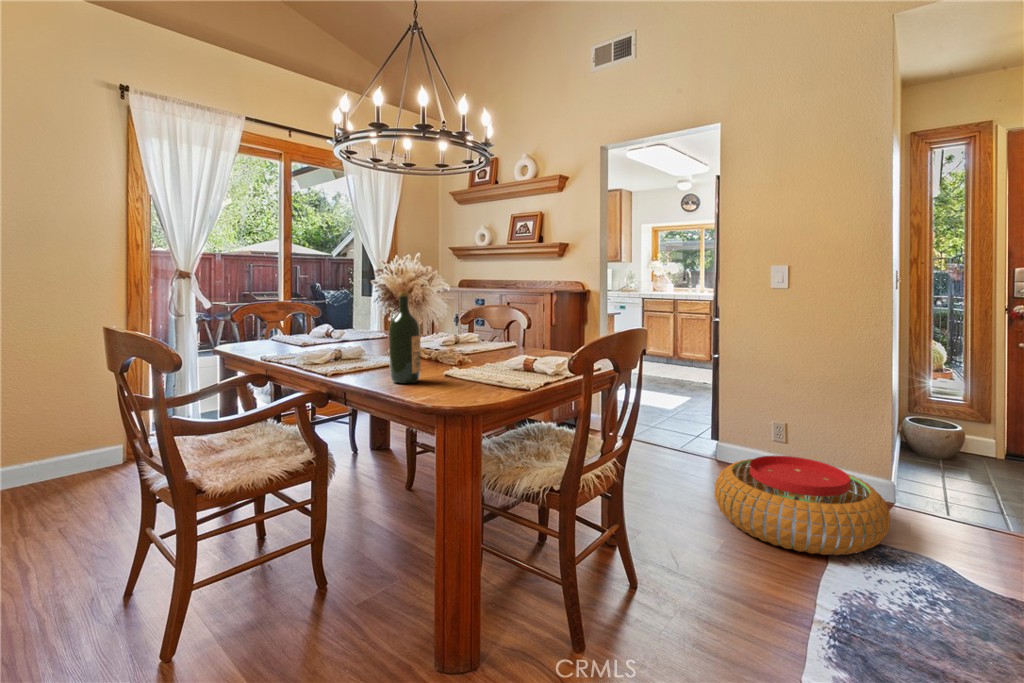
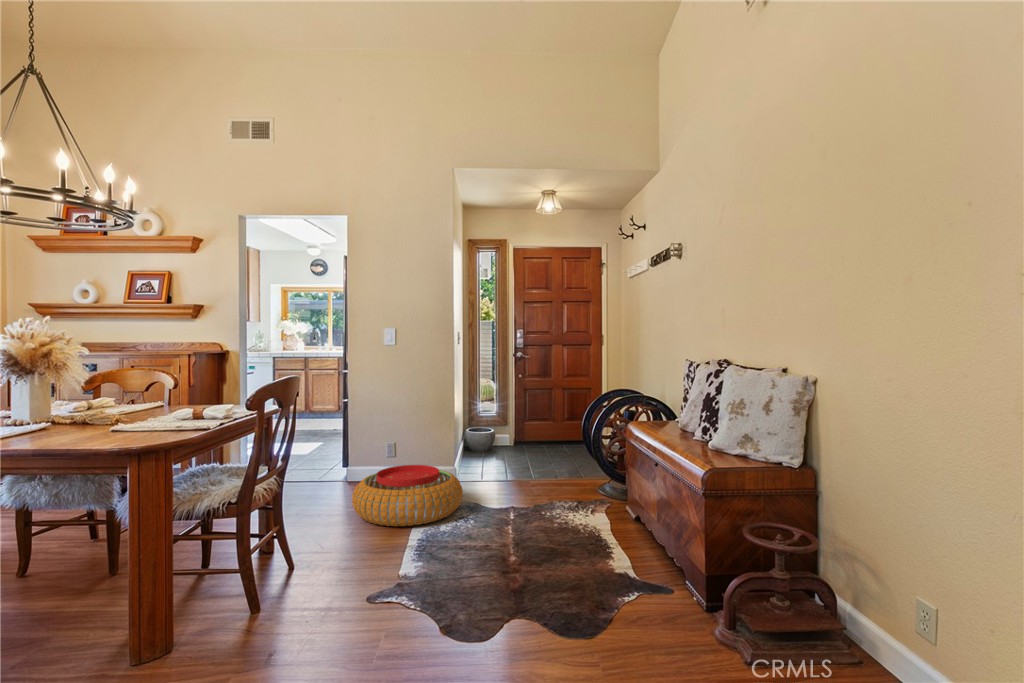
wine bottle: present [389,292,421,383] -> none [51,353,88,437]

